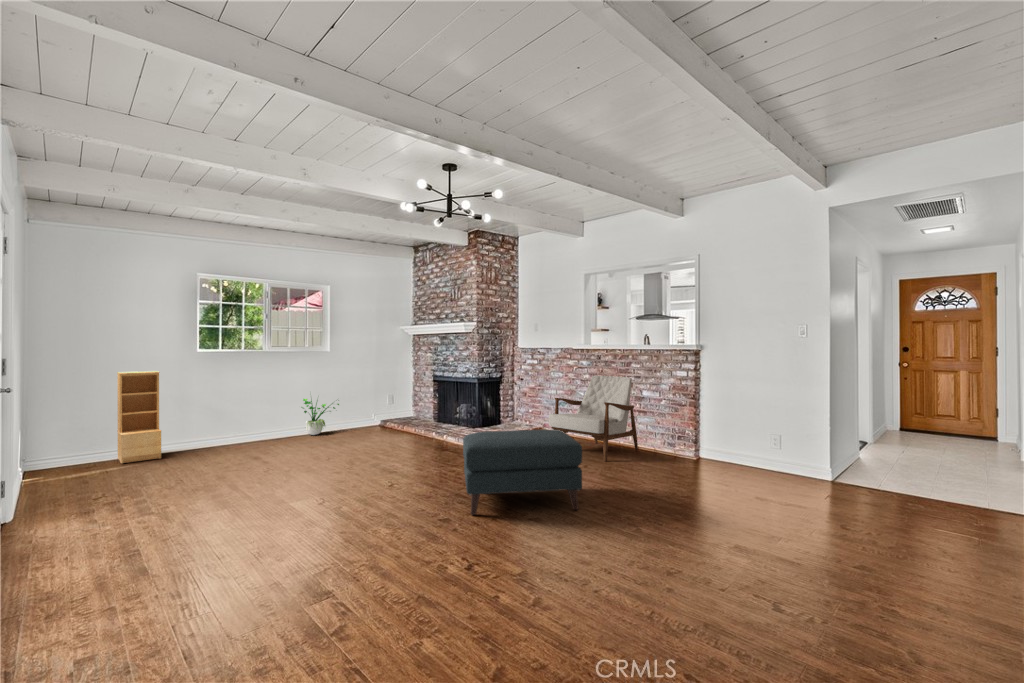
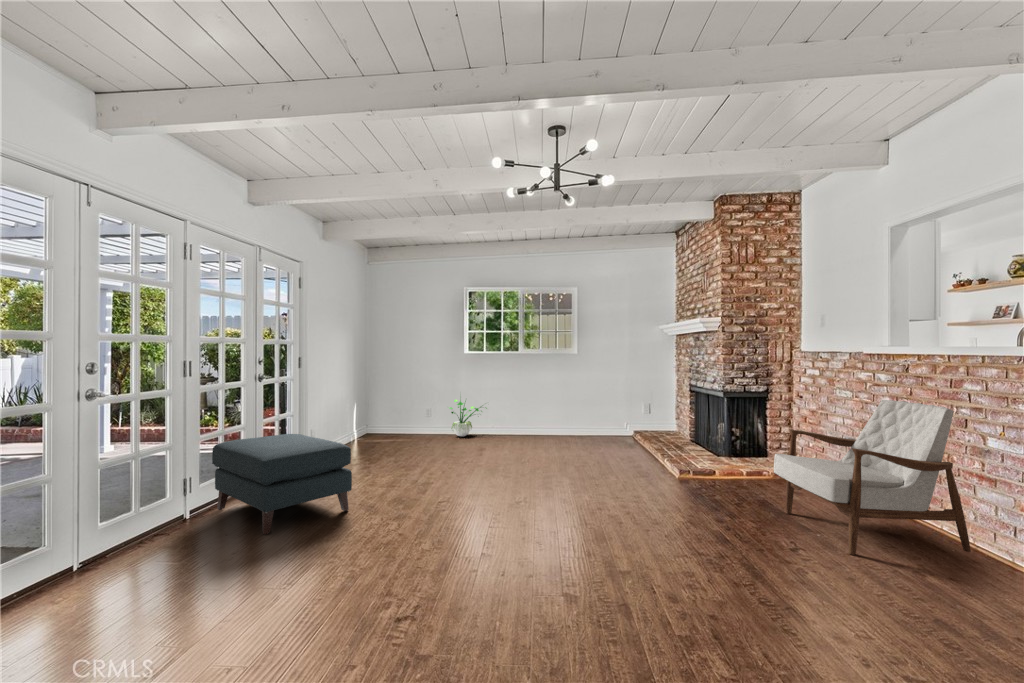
bookshelf: present [117,371,161,463] -> none [398,367,431,439]
potted plant: present [301,399,339,435] -> present [449,399,487,436]
ottoman: present [463,429,582,515] -> present [212,434,352,535]

